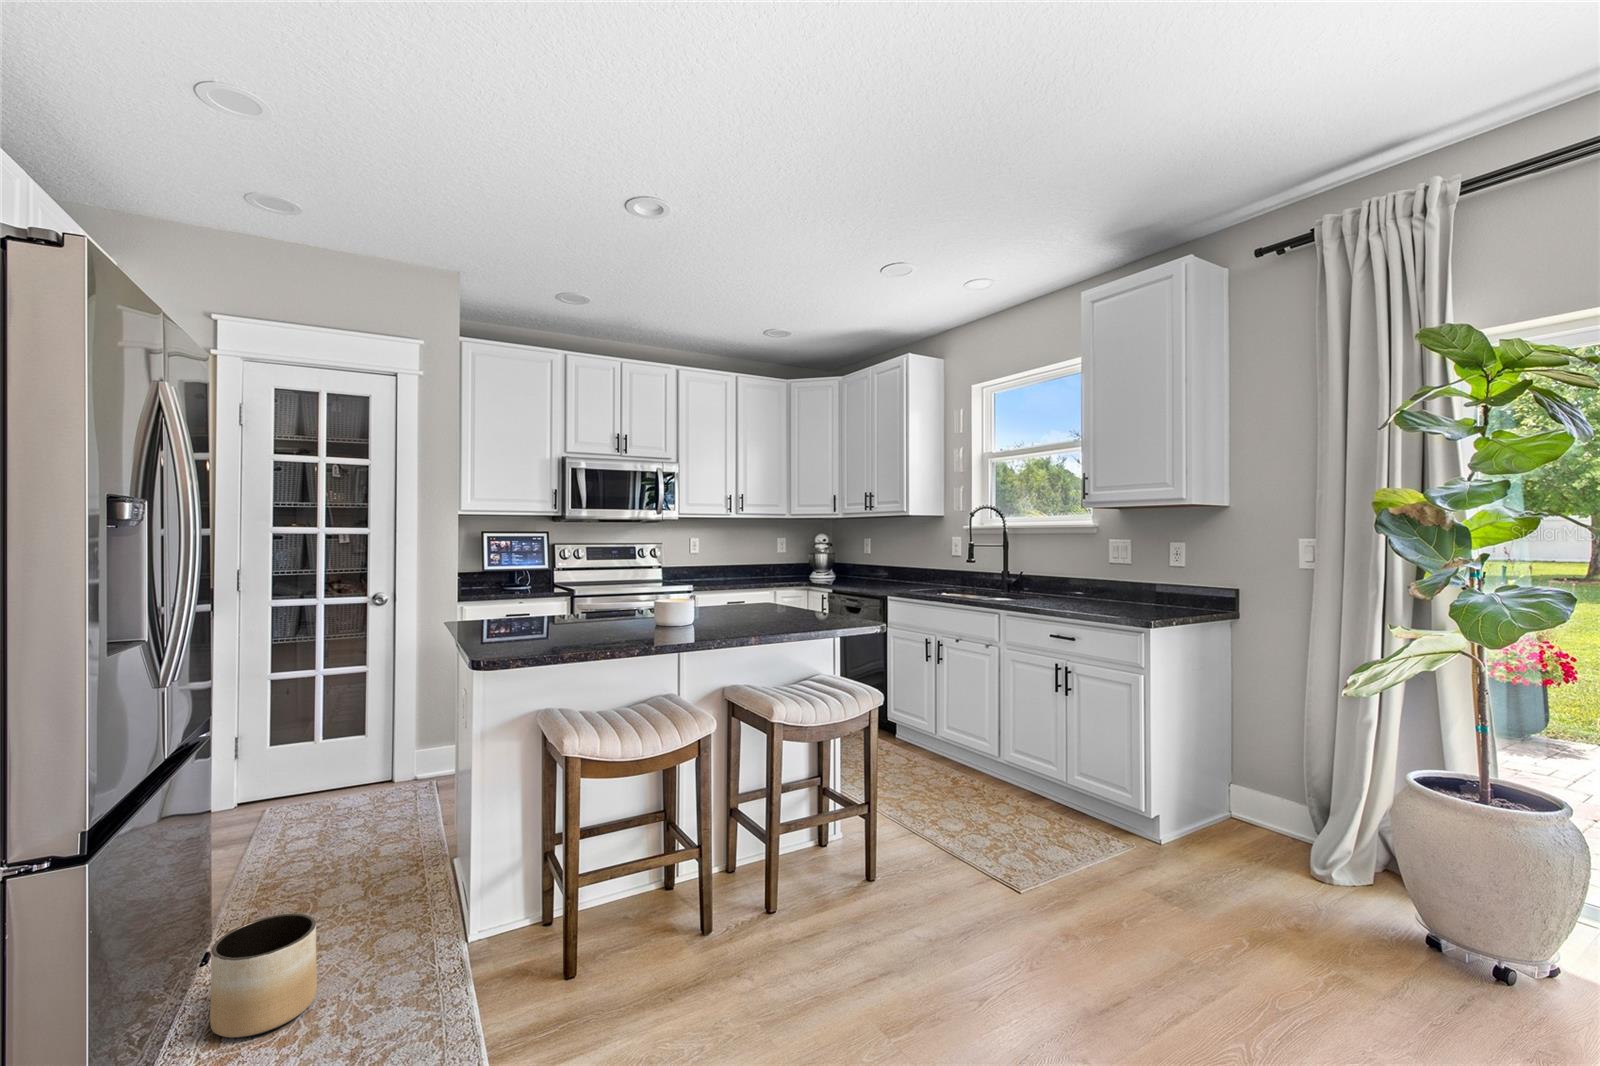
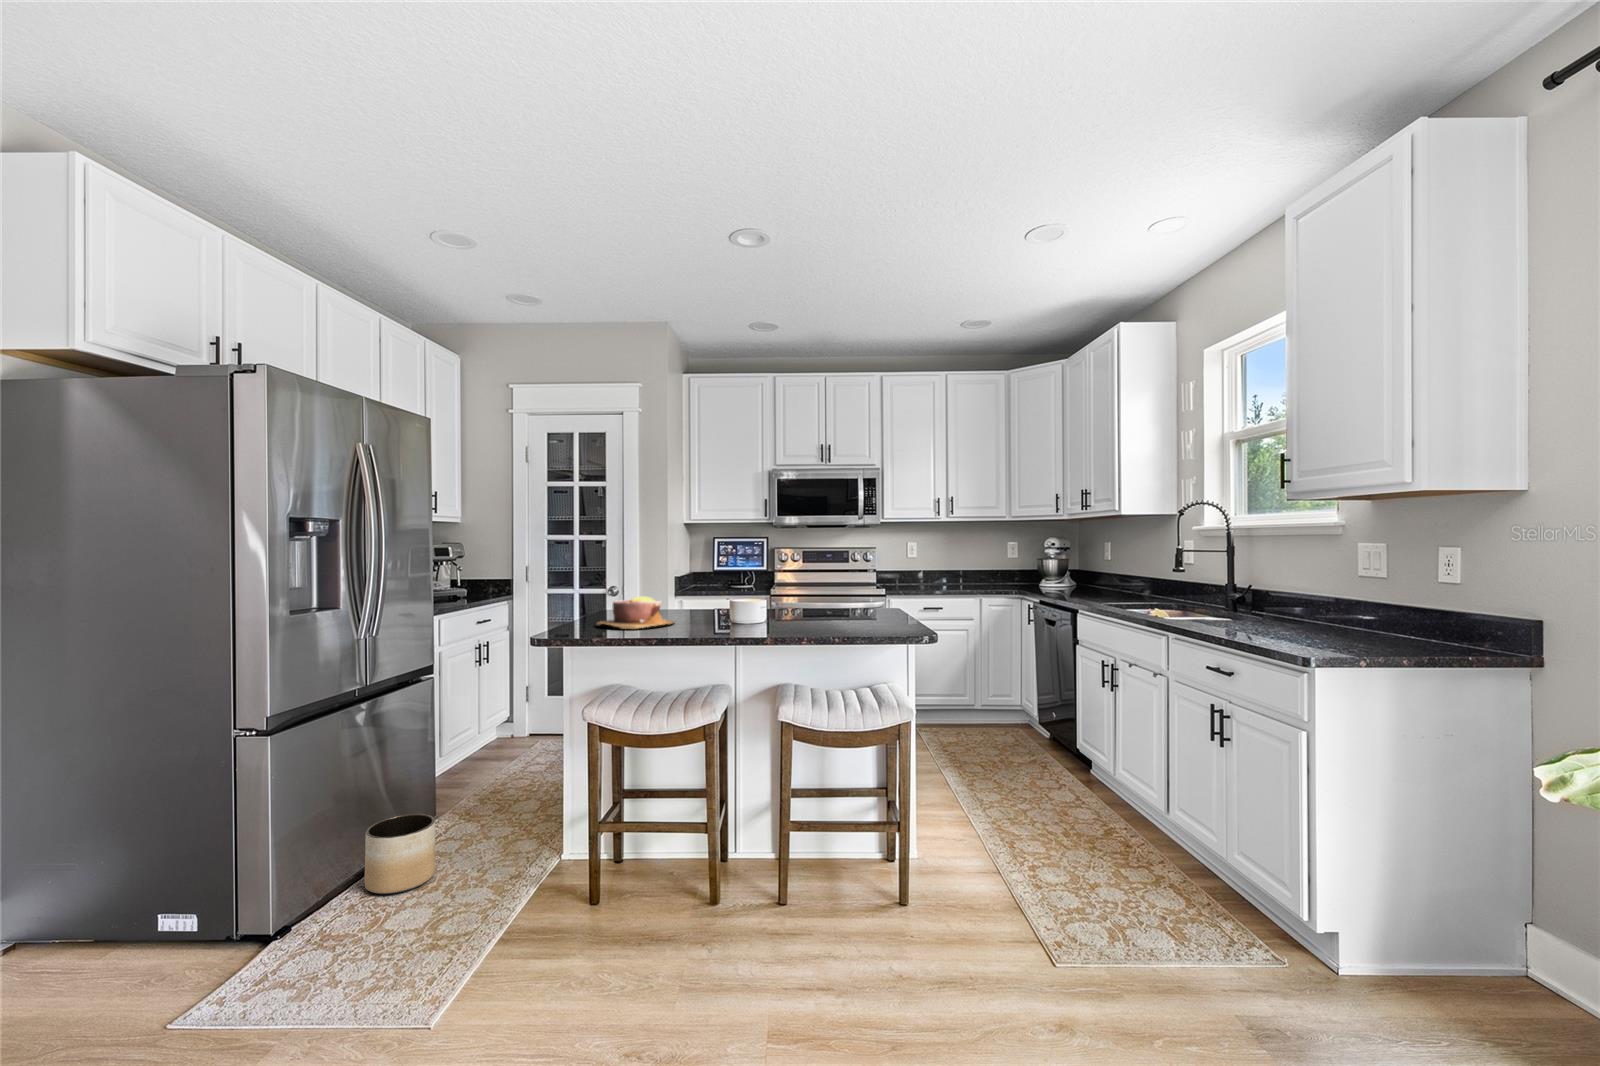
bowl: none [519,602,613,640] -> present [597,596,674,629]

